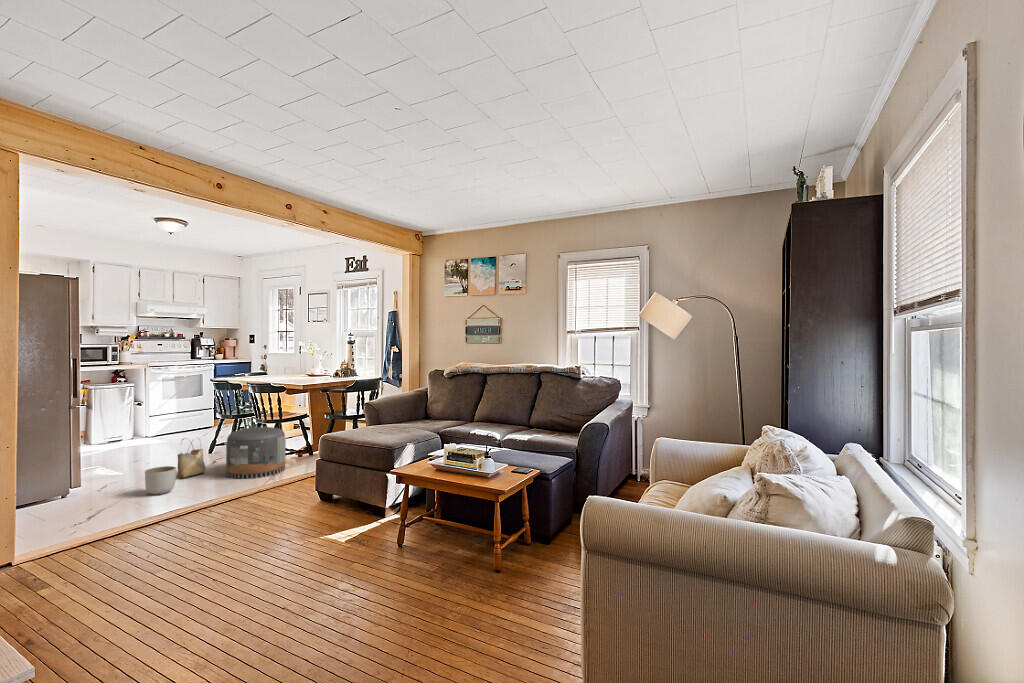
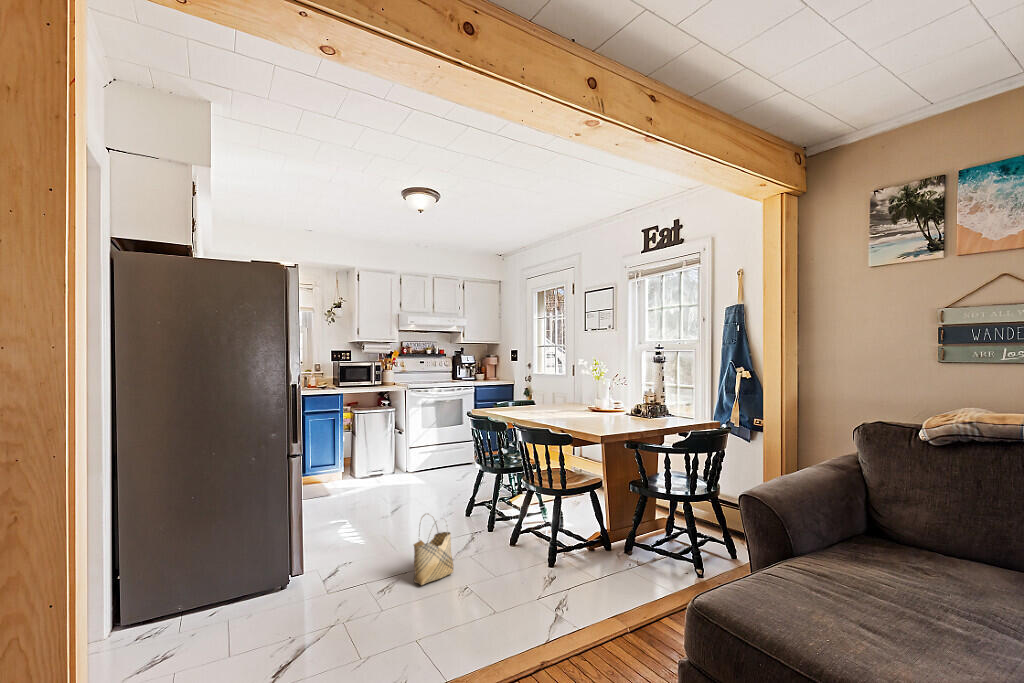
pouf: present [226,427,286,479] -> none [483,504,575,614]
planter: present [145,466,176,494] -> none [356,577,403,637]

